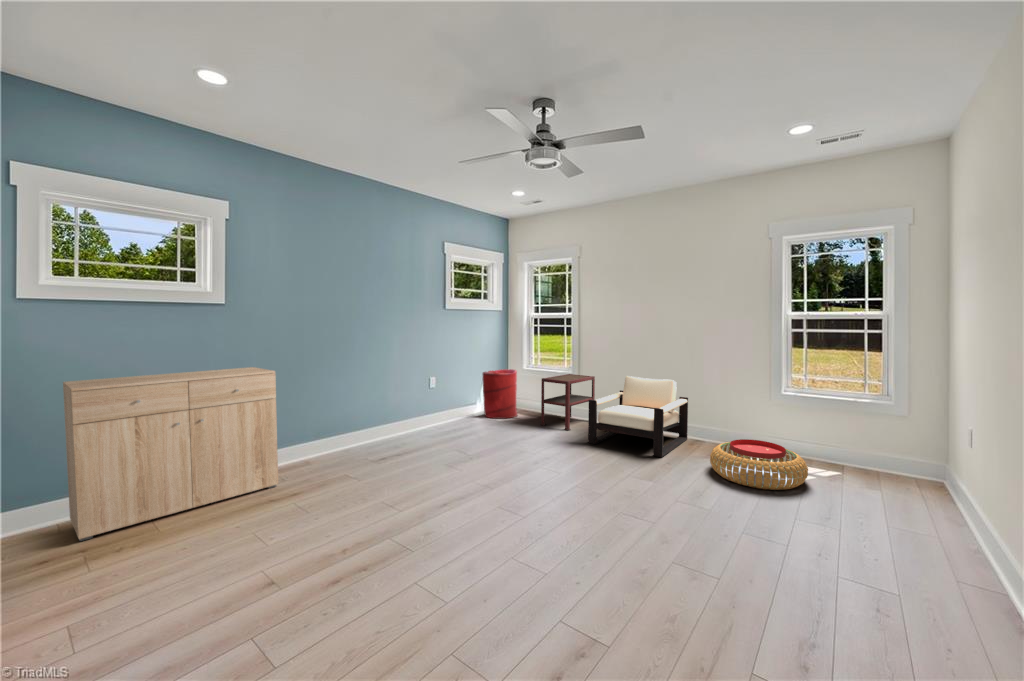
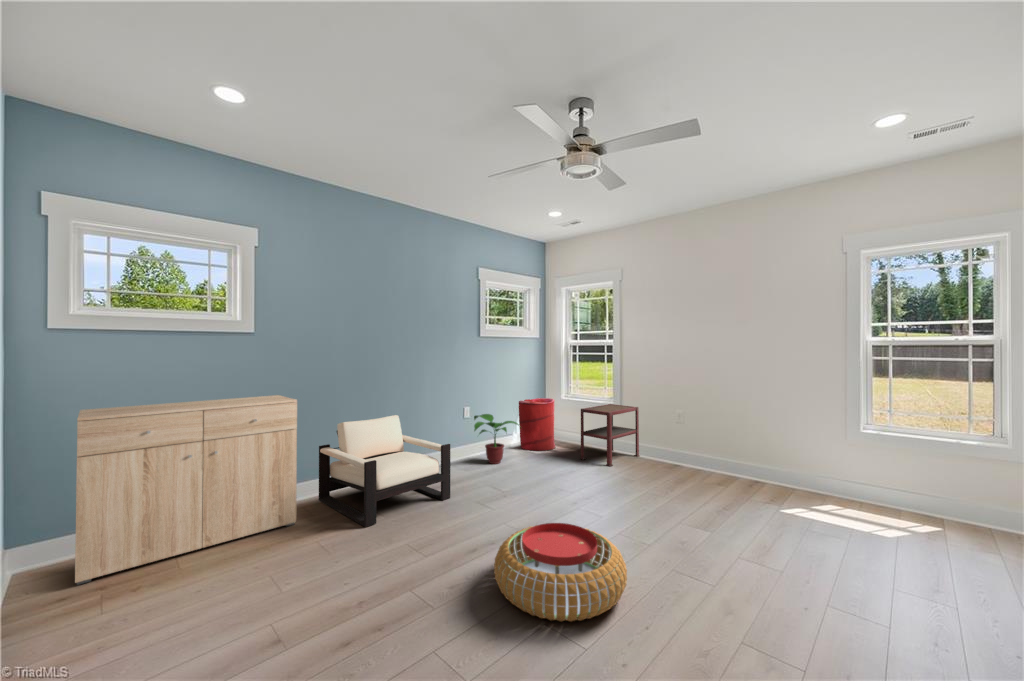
armchair: present [588,376,688,457] -> present [319,415,450,527]
potted plant: none [440,384,486,431] -> present [474,414,519,464]
pouf: present [710,439,808,490] -> present [494,523,627,622]

